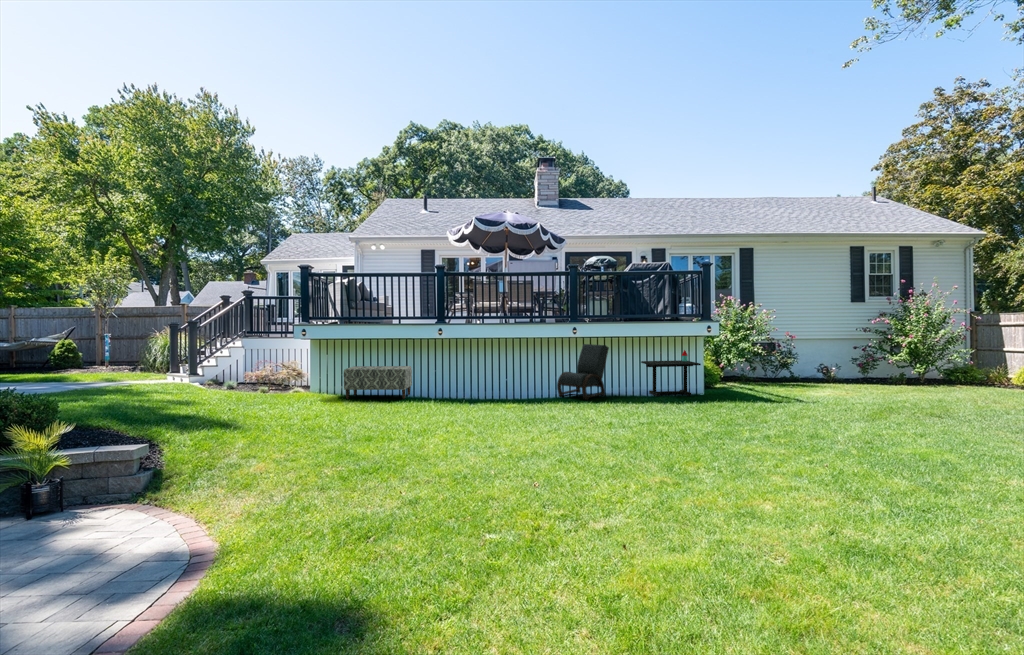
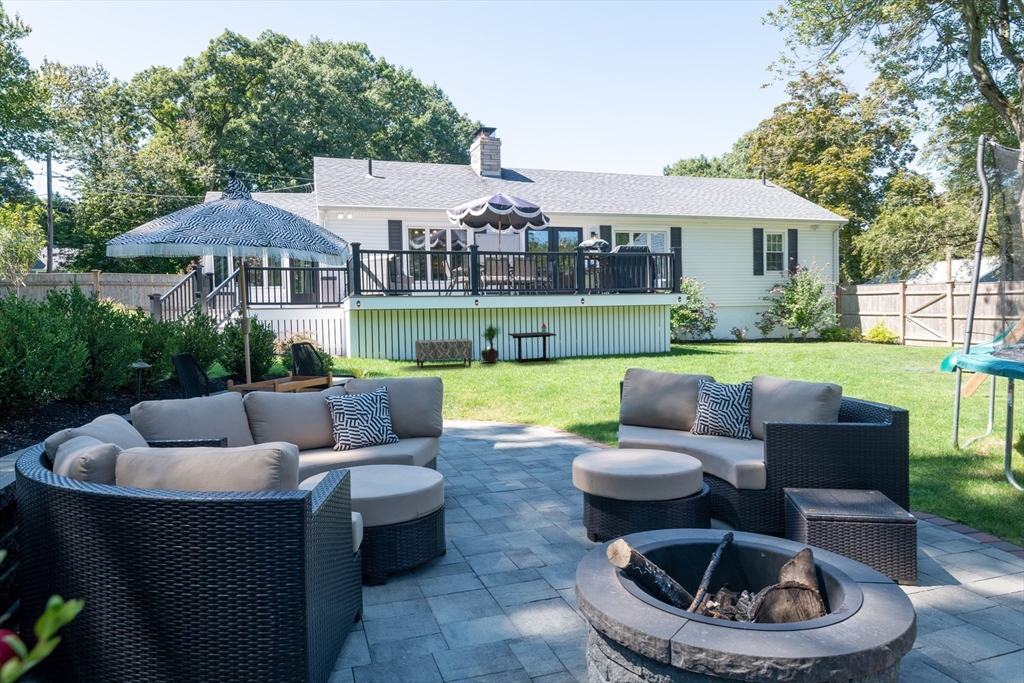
lounge chair: present [557,344,609,400] -> none [585,316,620,359]
potted tree: none [421,348,450,395] -> present [481,325,500,362]
side table: present [641,350,701,396] -> present [508,324,556,363]

